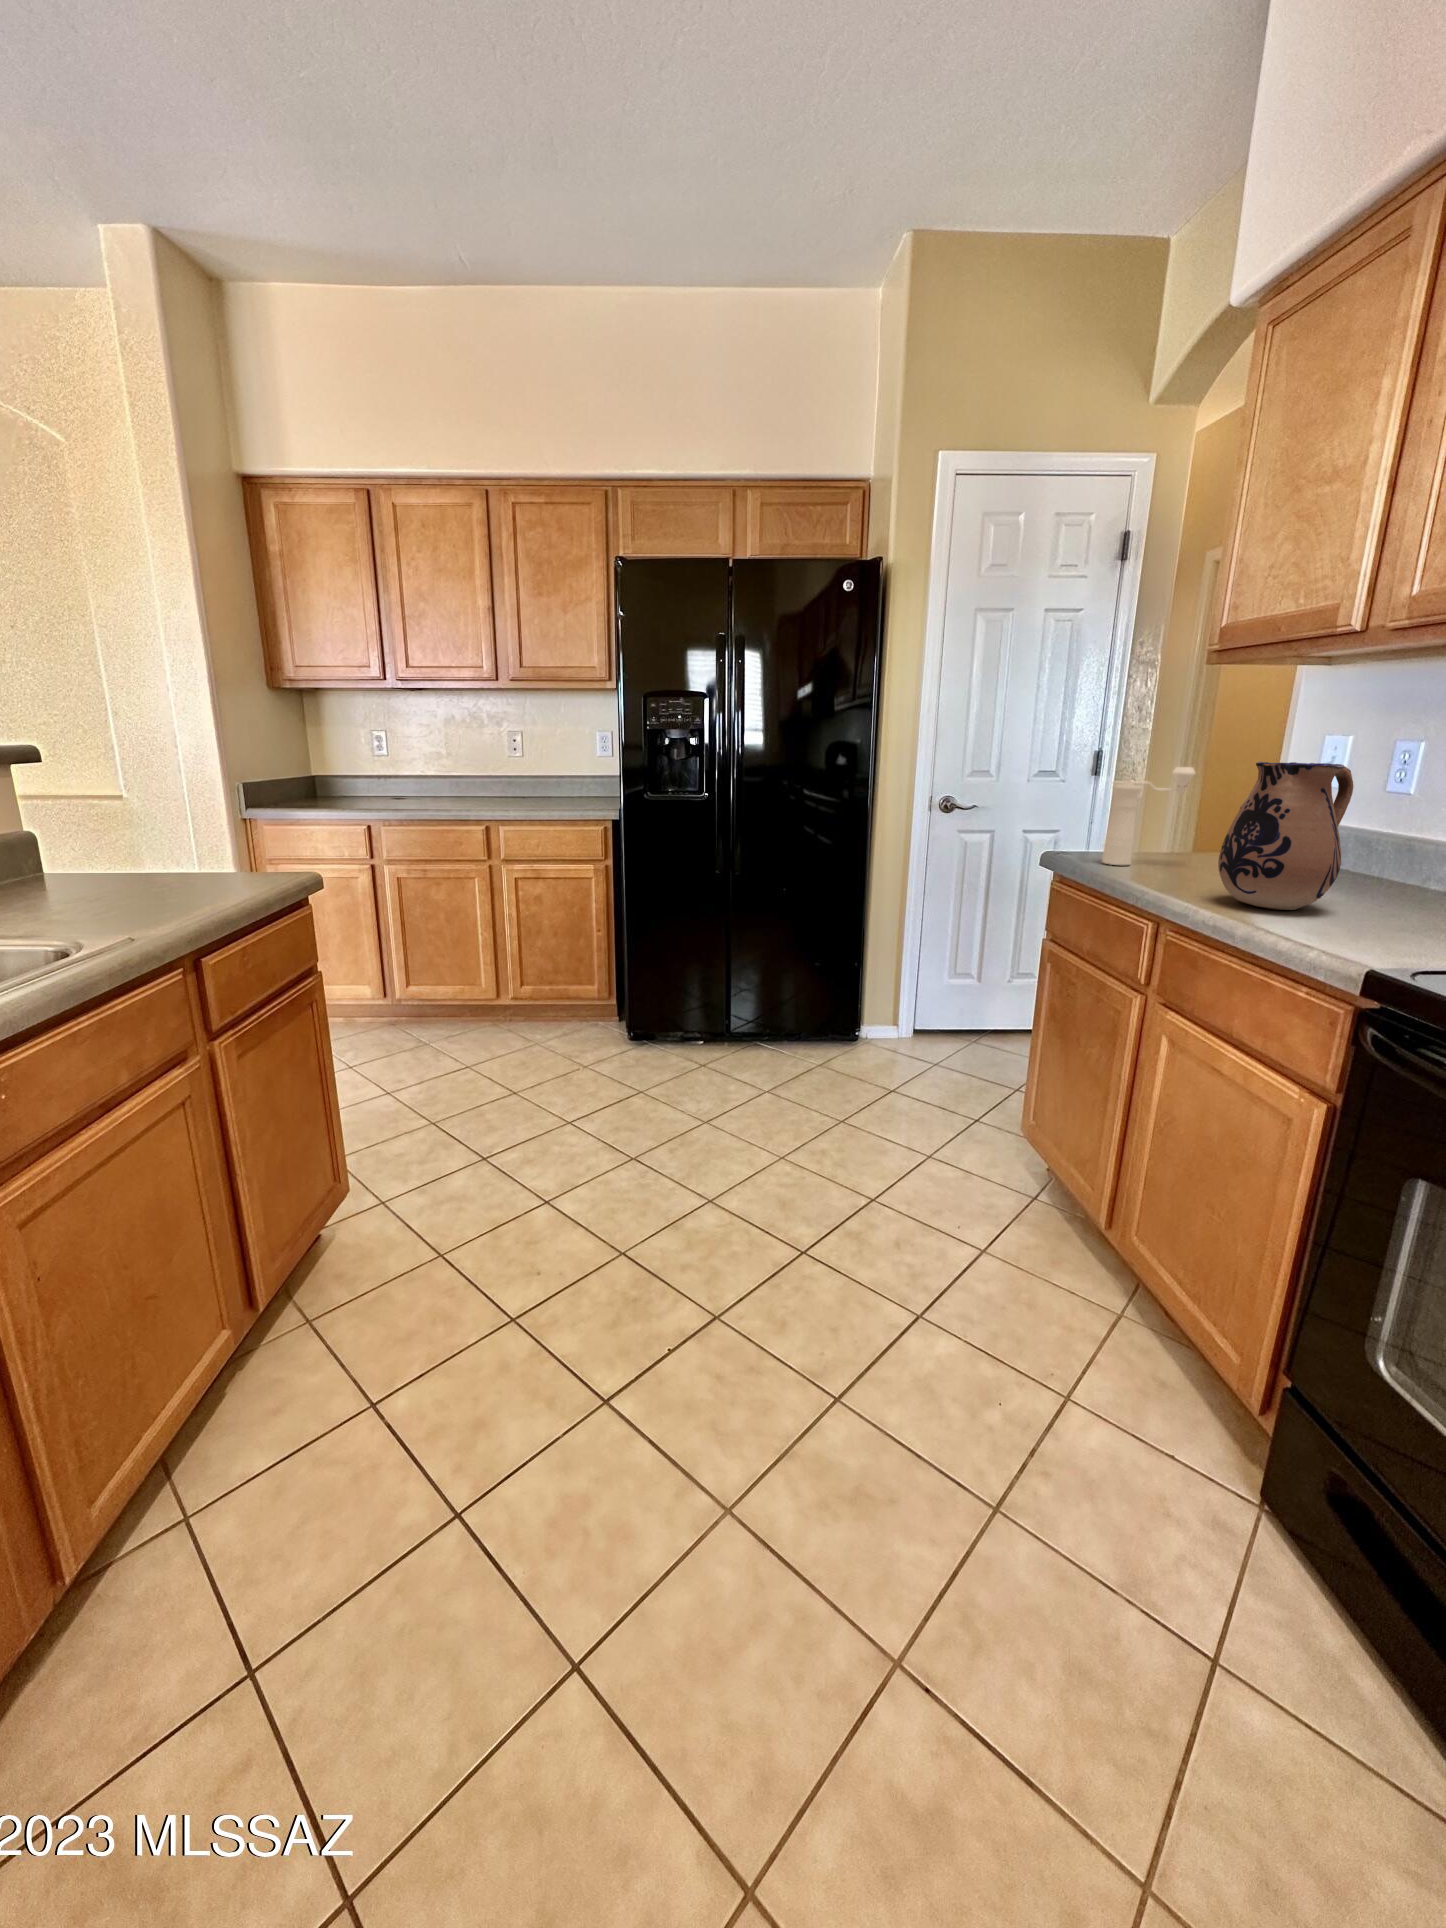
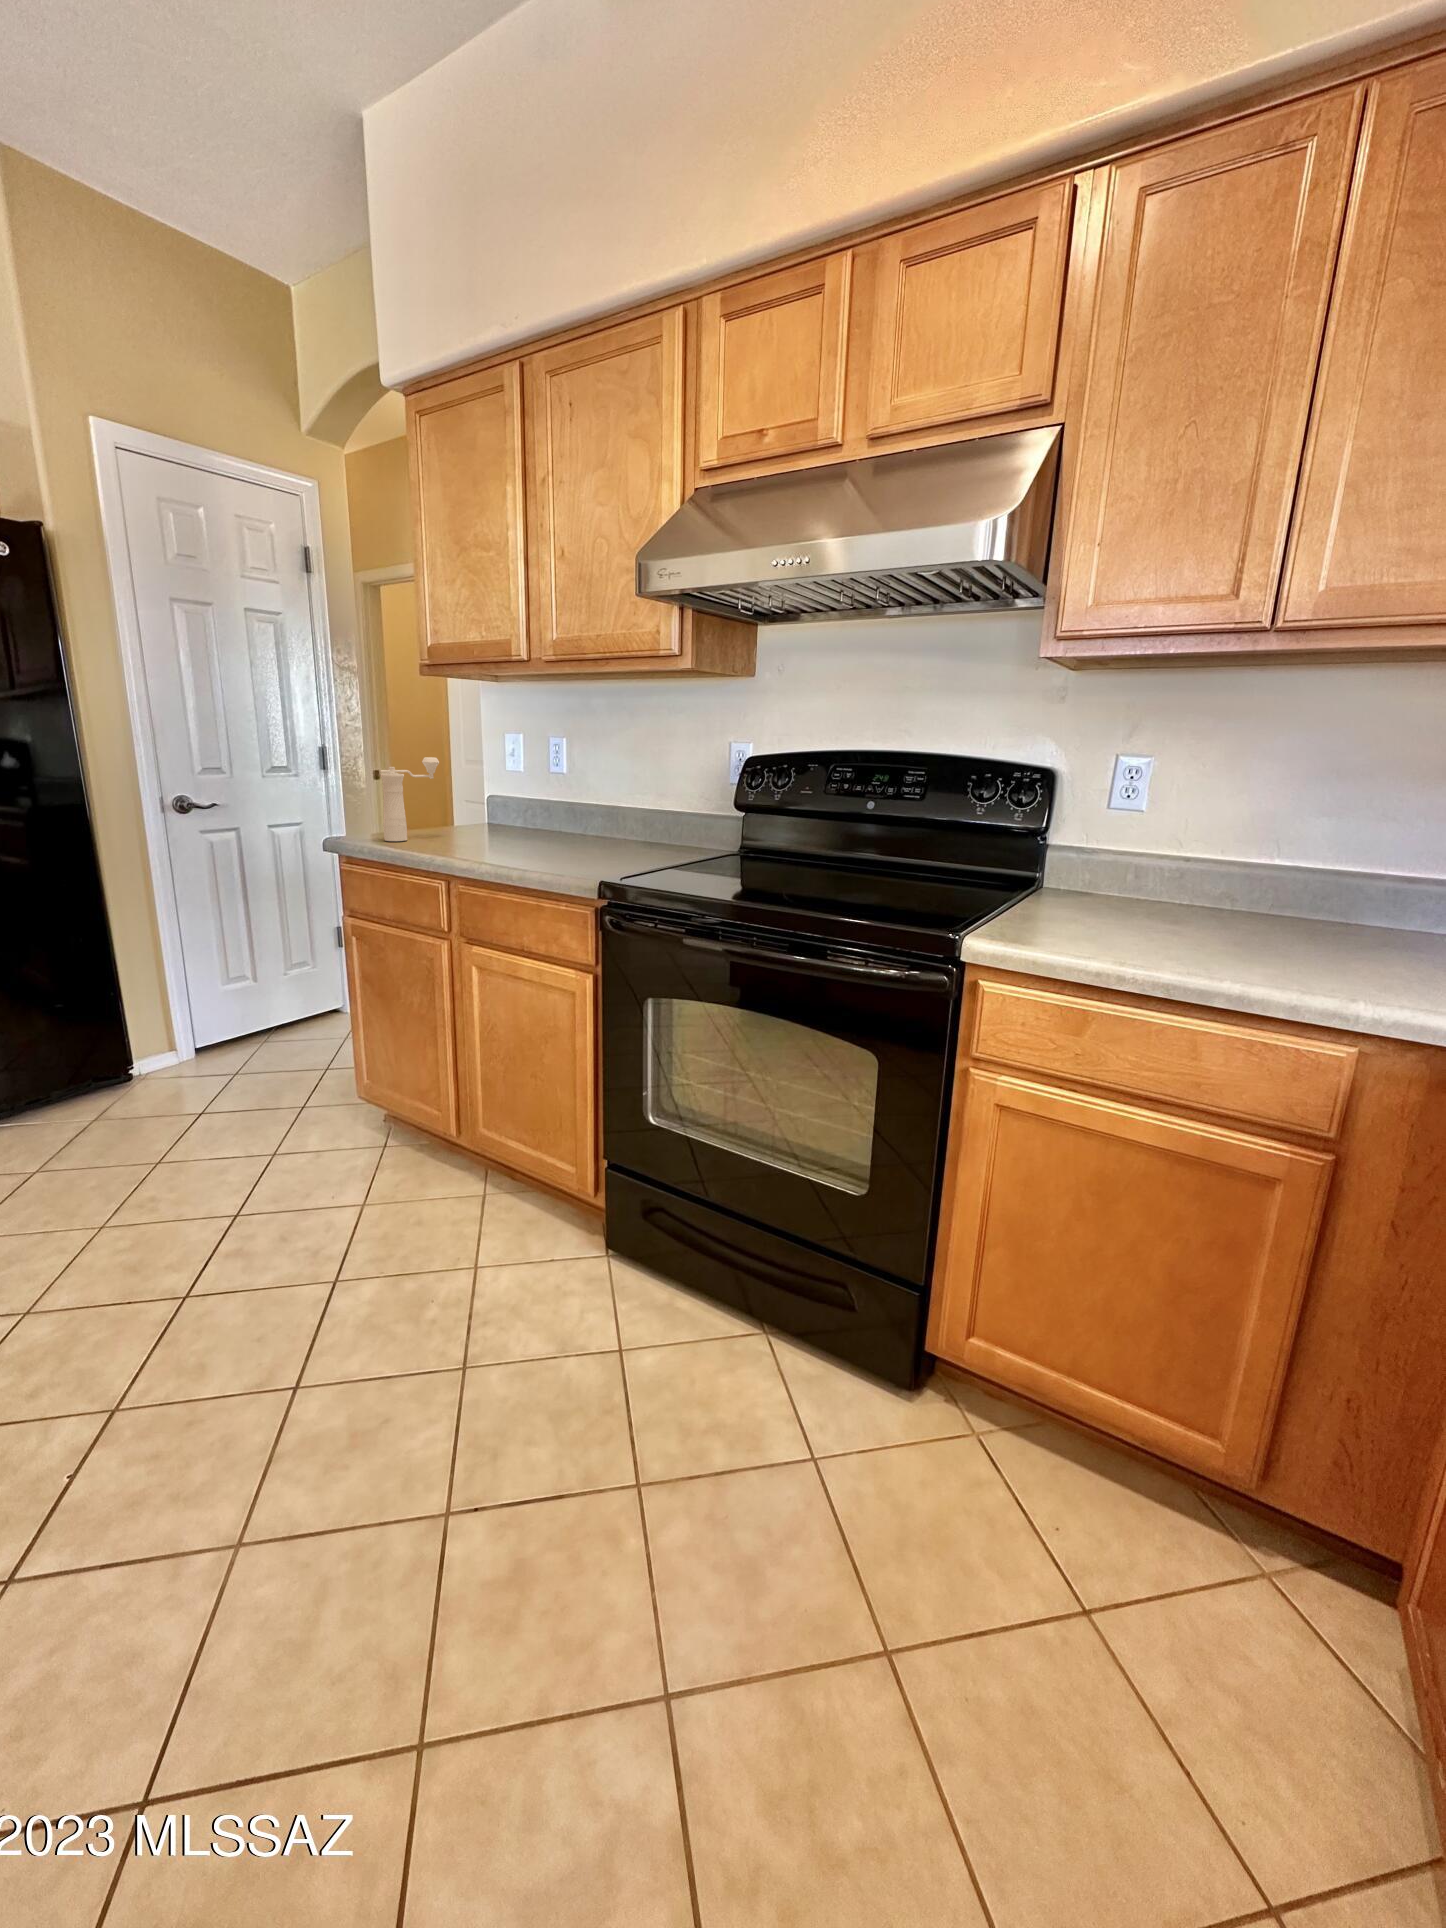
ceramic pitcher: present [1218,762,1354,910] -> none [483,751,555,856]

